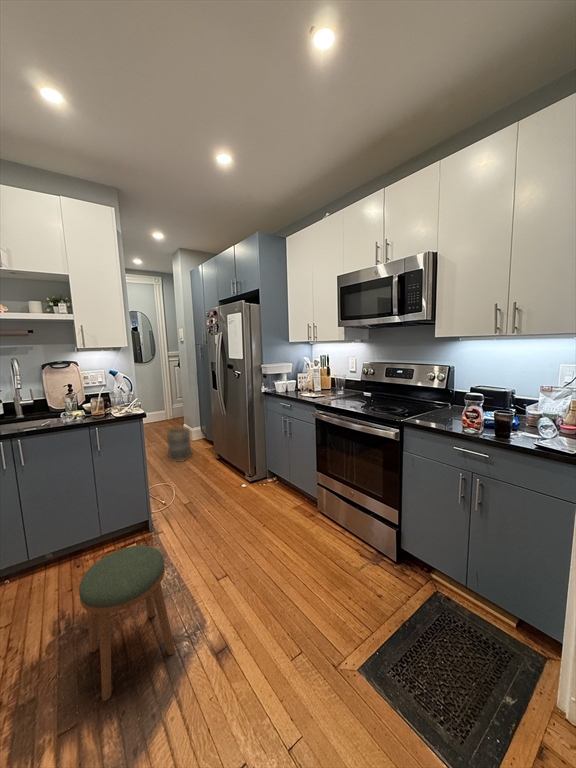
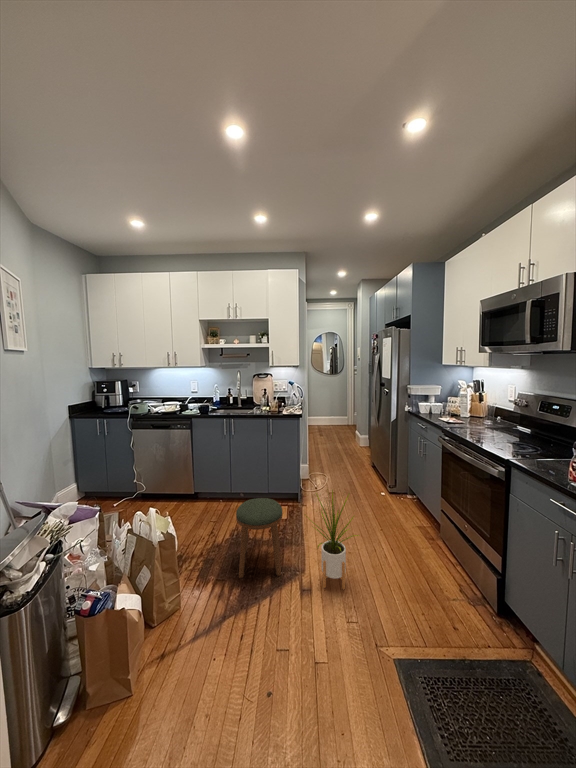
basket: present [166,427,192,462] -> none [333,421,353,460]
house plant: none [207,496,279,633] -> present [306,490,359,590]

